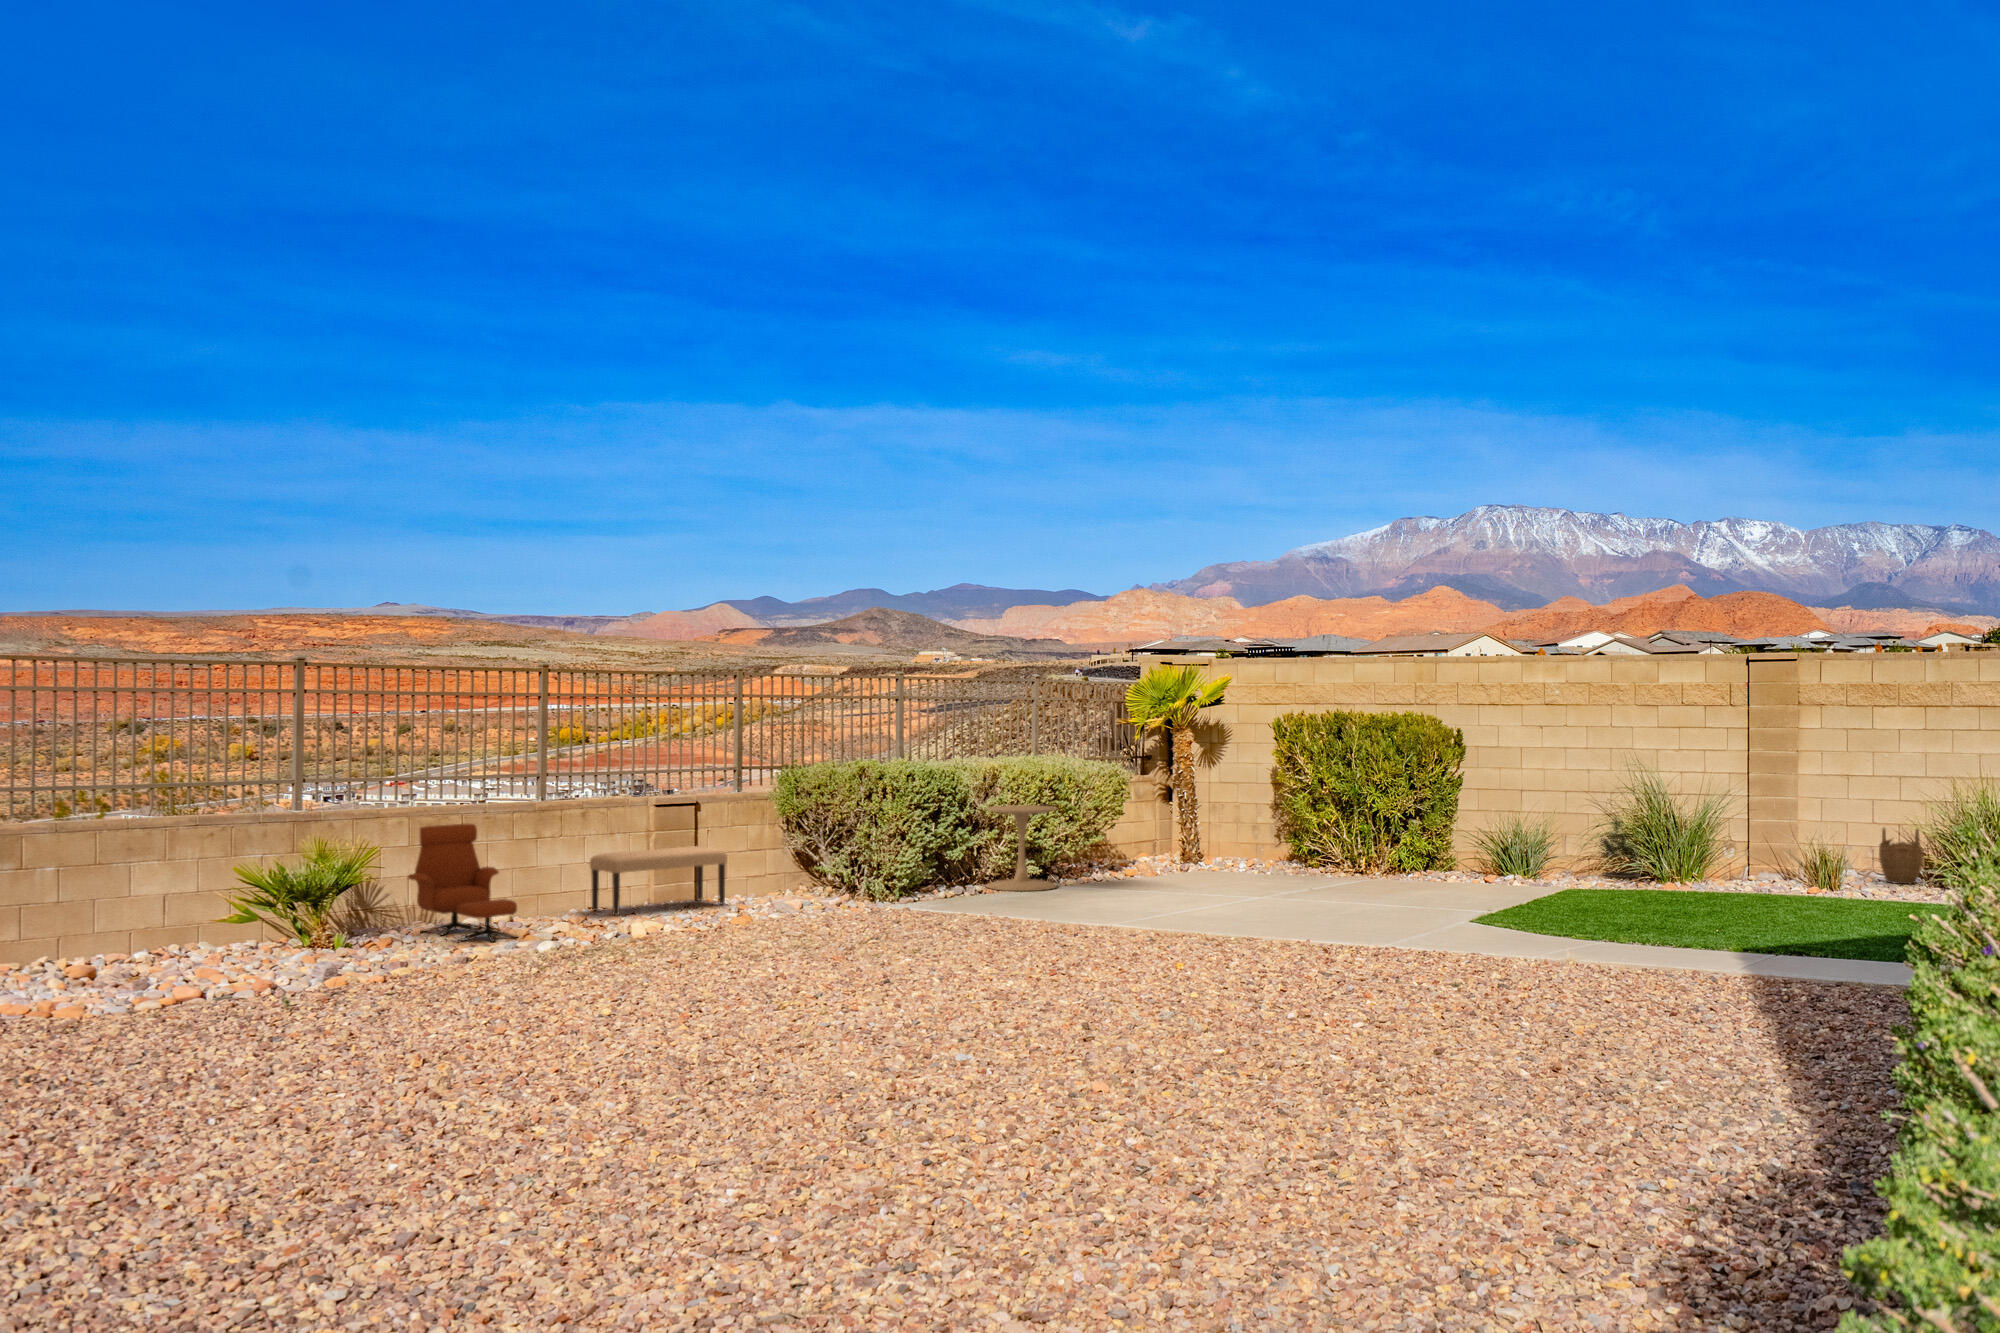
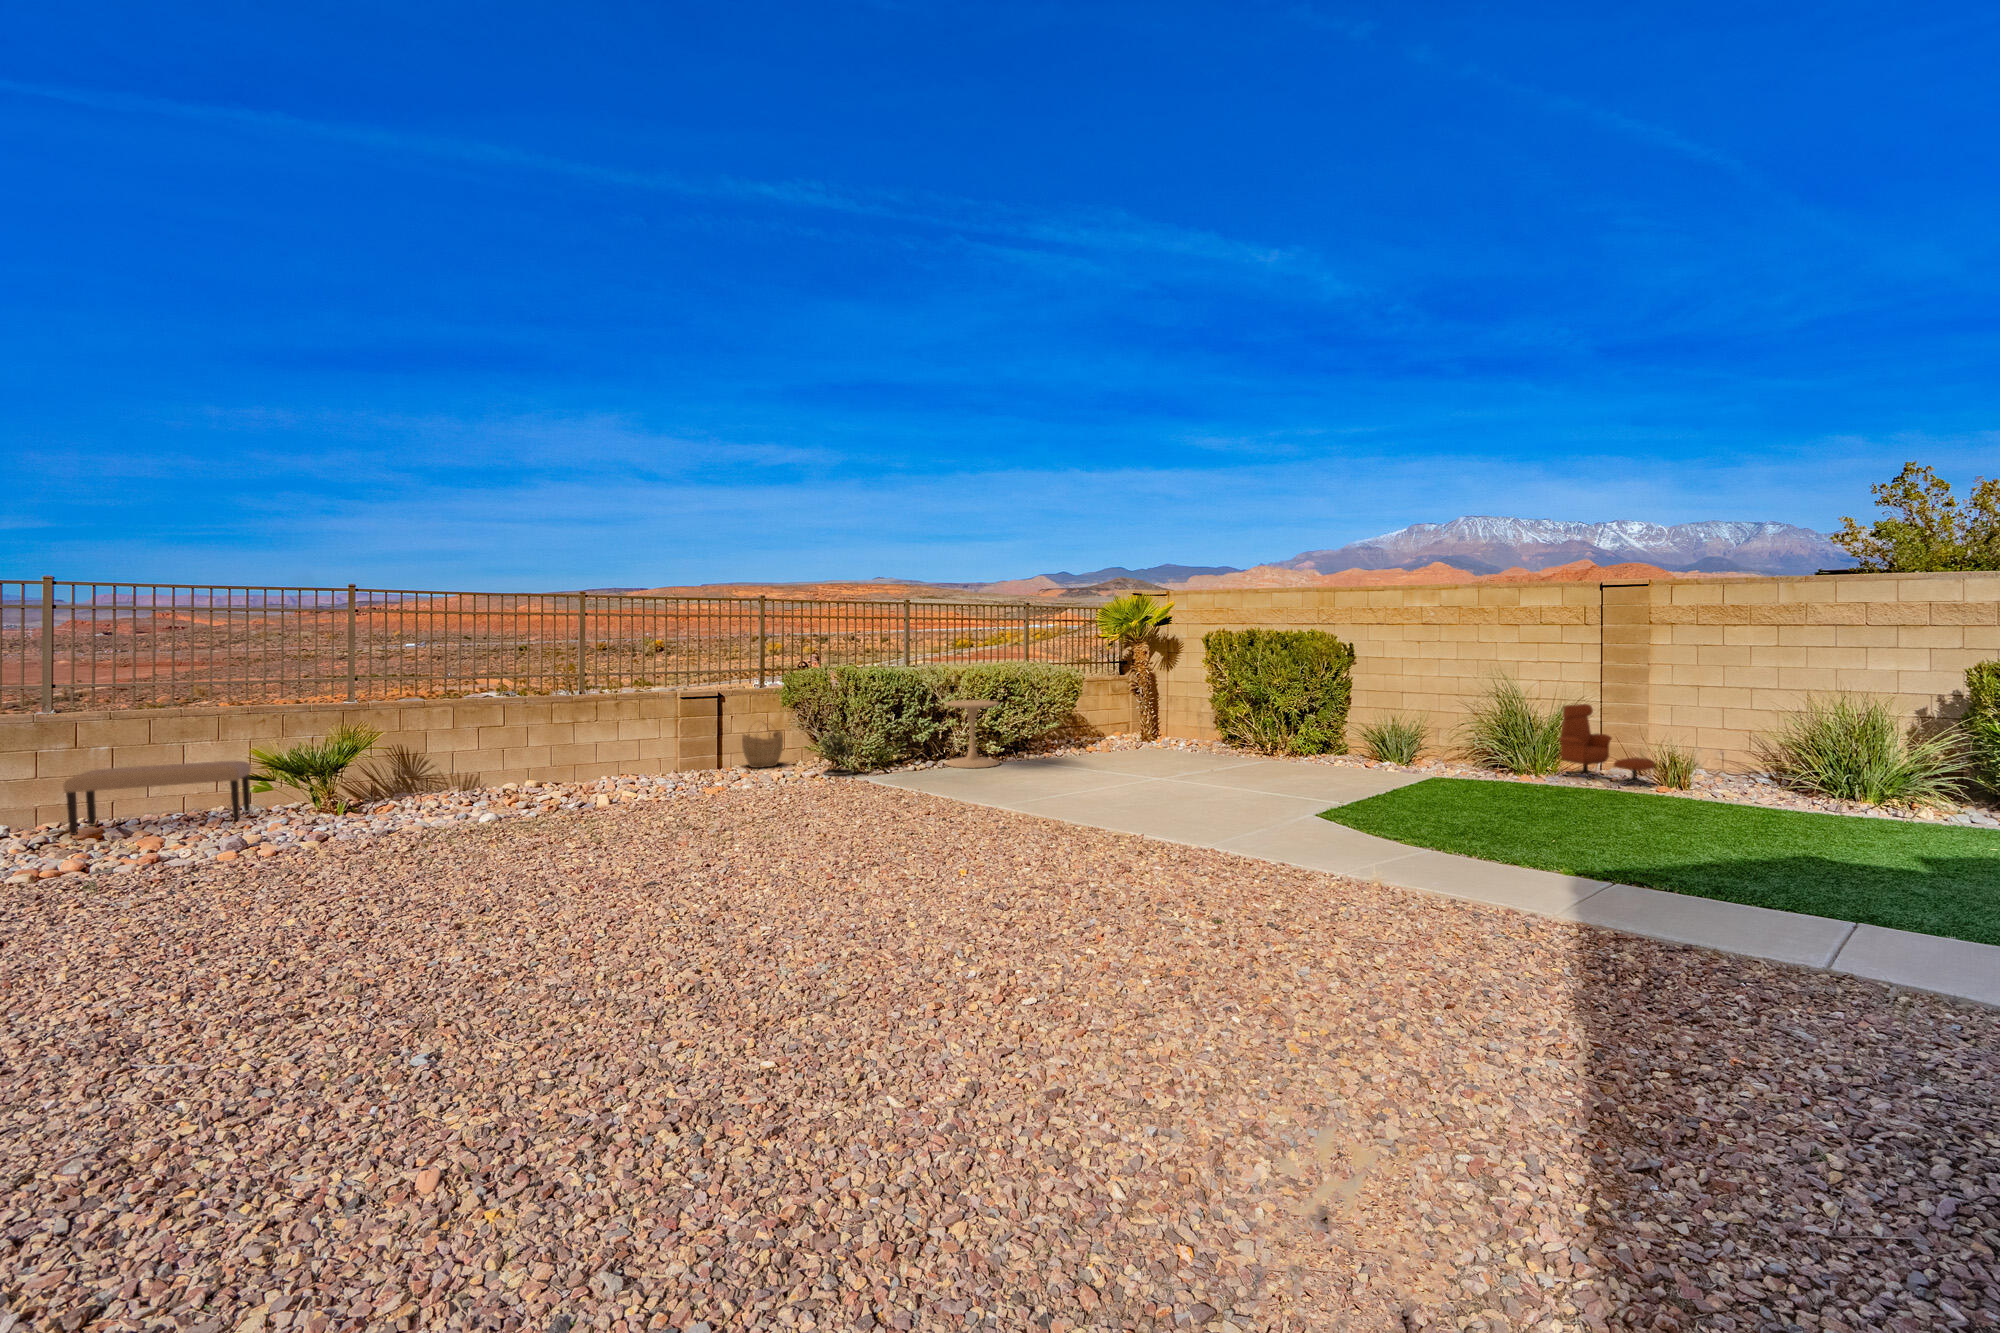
potted tree: present [1600,818,1639,878] -> present [820,719,855,775]
lounge chair: present [408,824,518,942] -> present [1559,704,1655,787]
woven basket: present [1879,828,1923,884] -> present [742,720,783,768]
bench: present [590,846,727,915] -> present [63,761,251,835]

